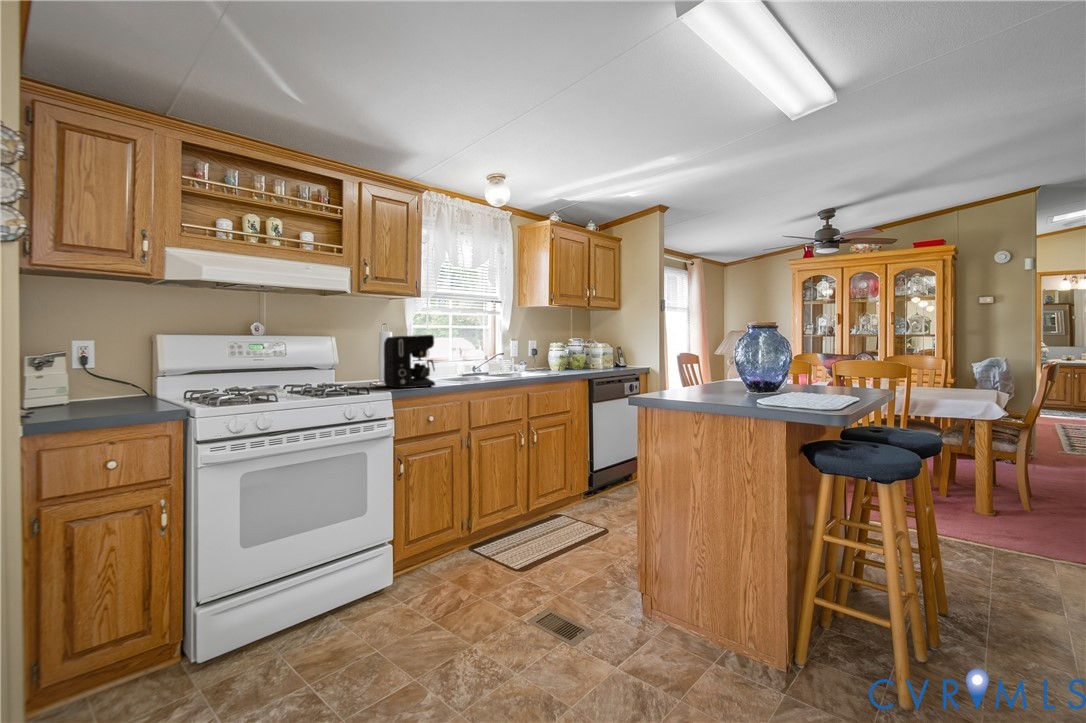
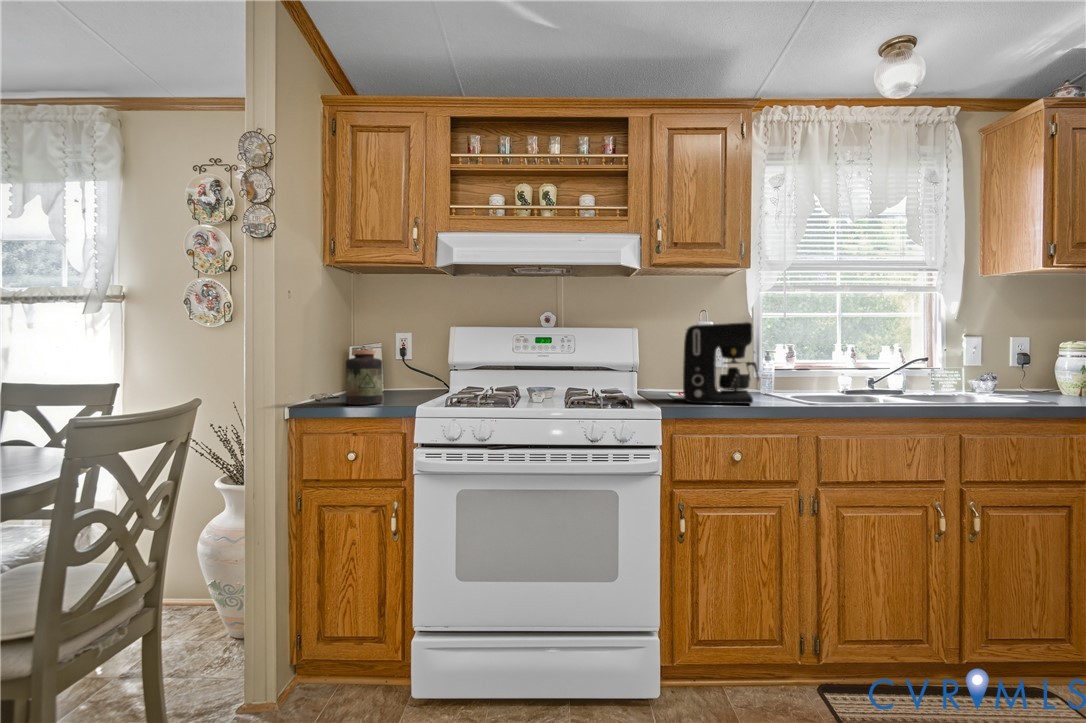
jar: none [88,359,135,414] -> present [346,350,383,405]

